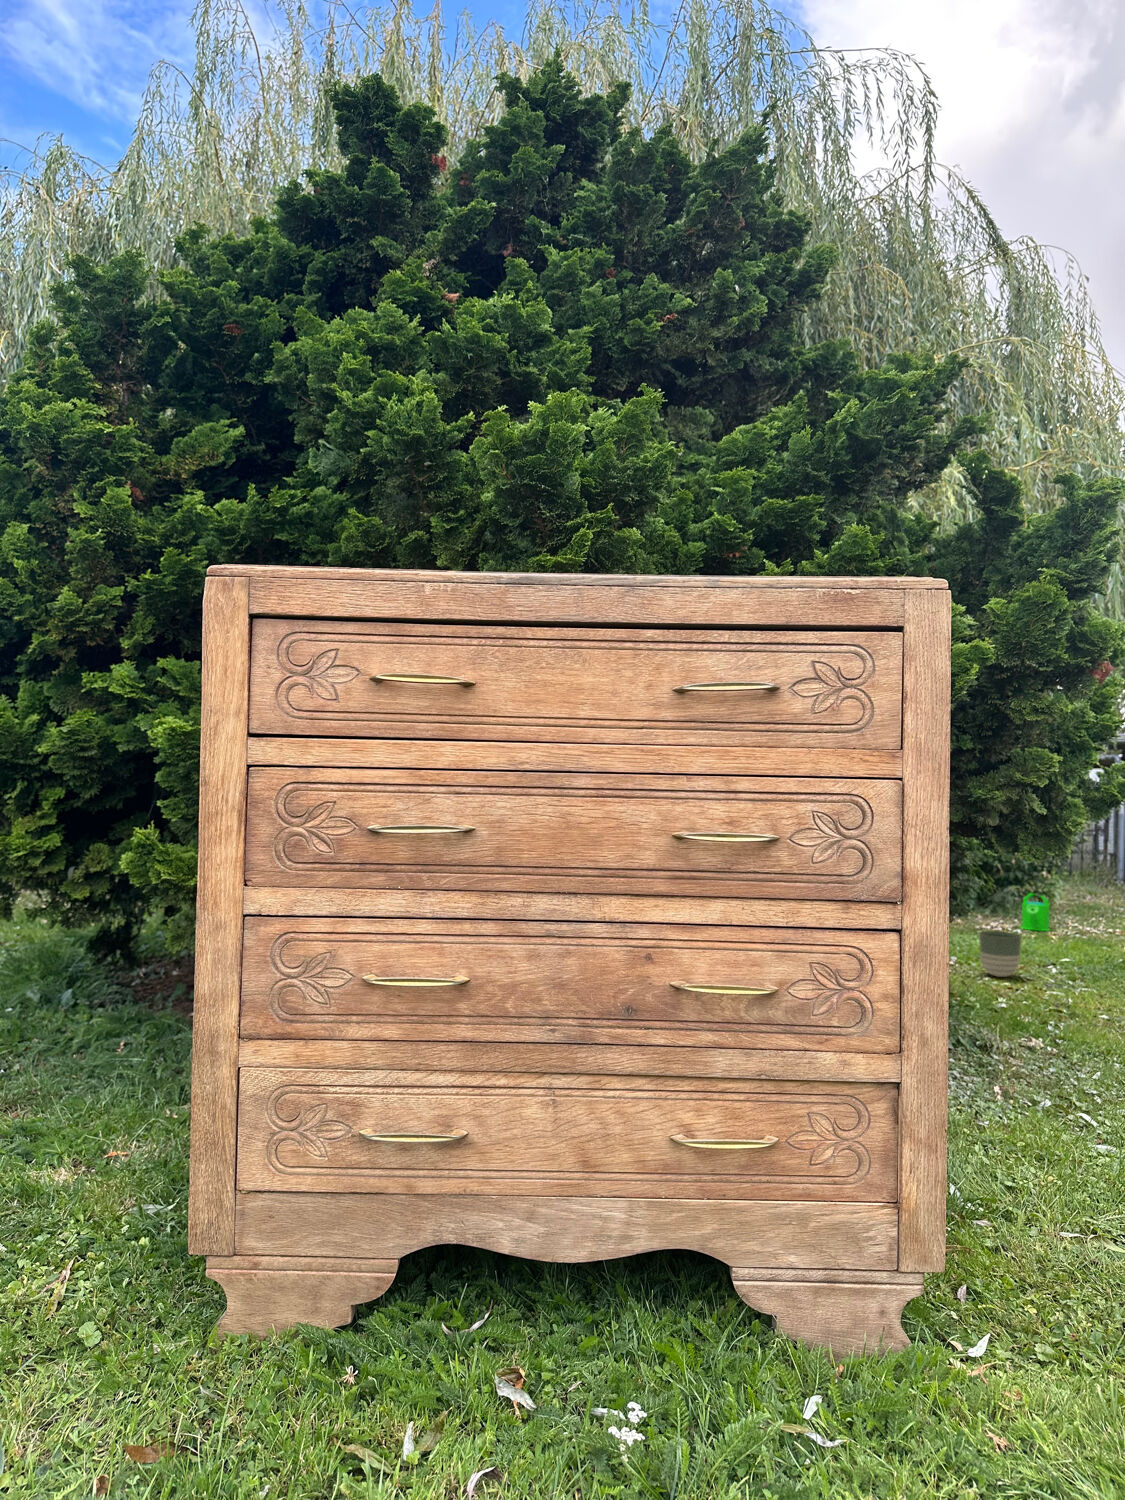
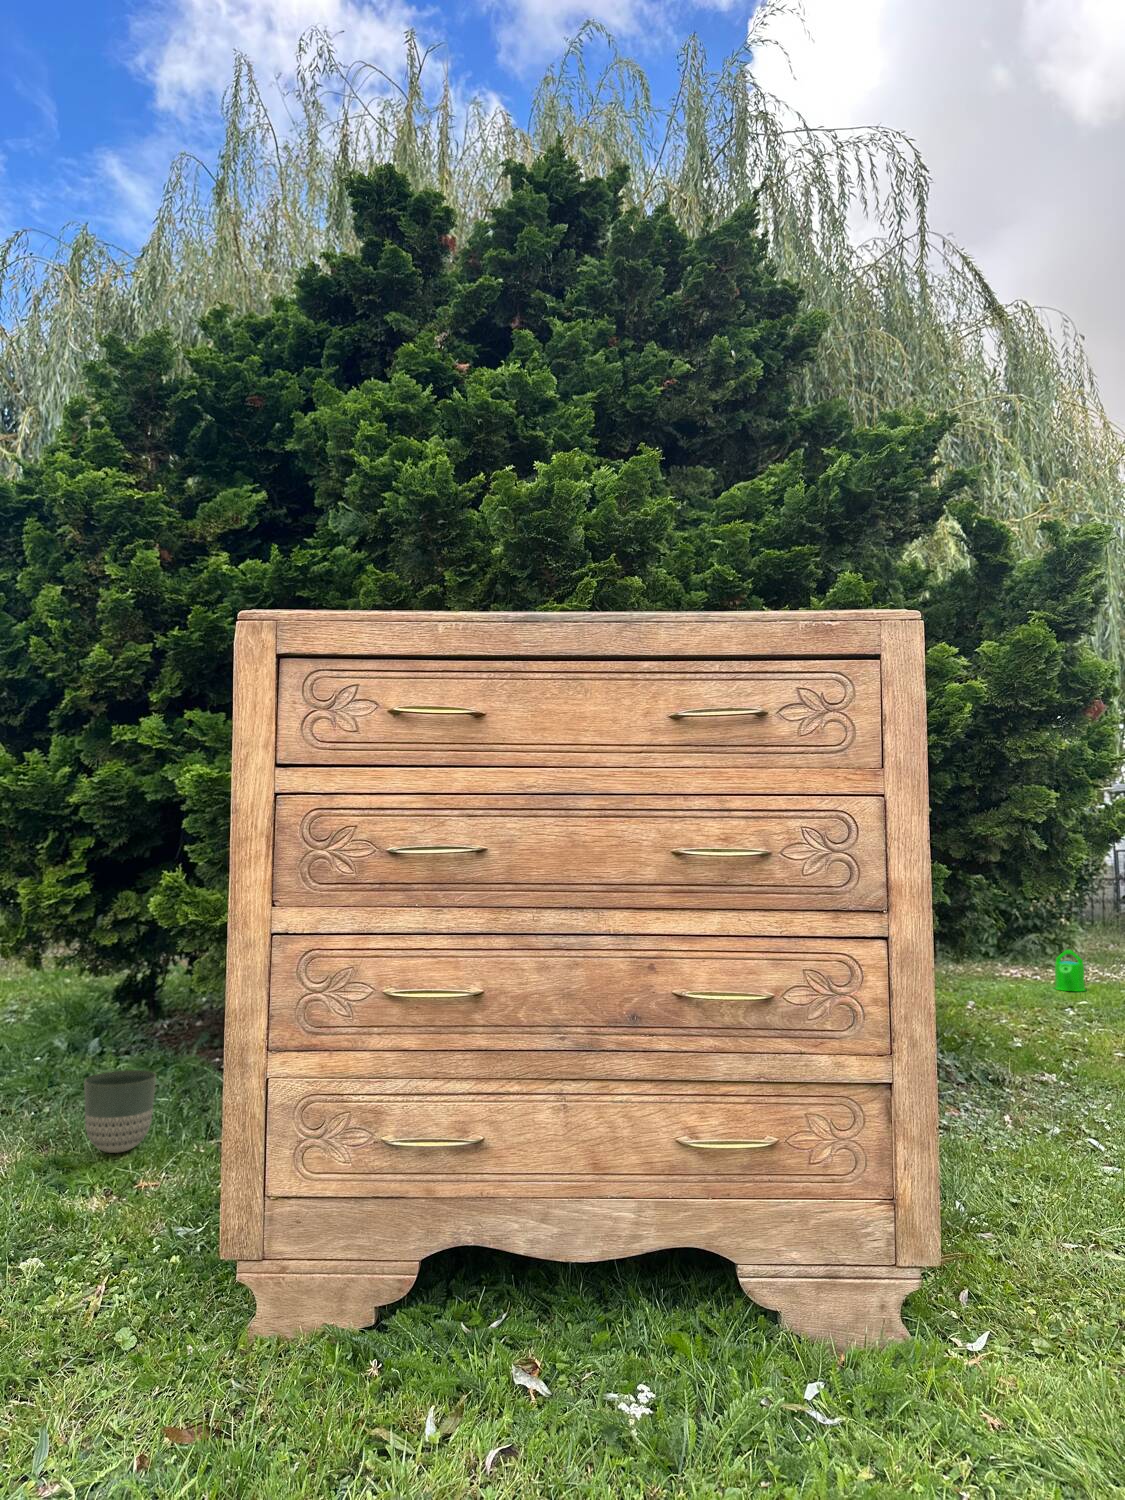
planter: present [979,931,1021,977] -> present [84,1070,156,1153]

